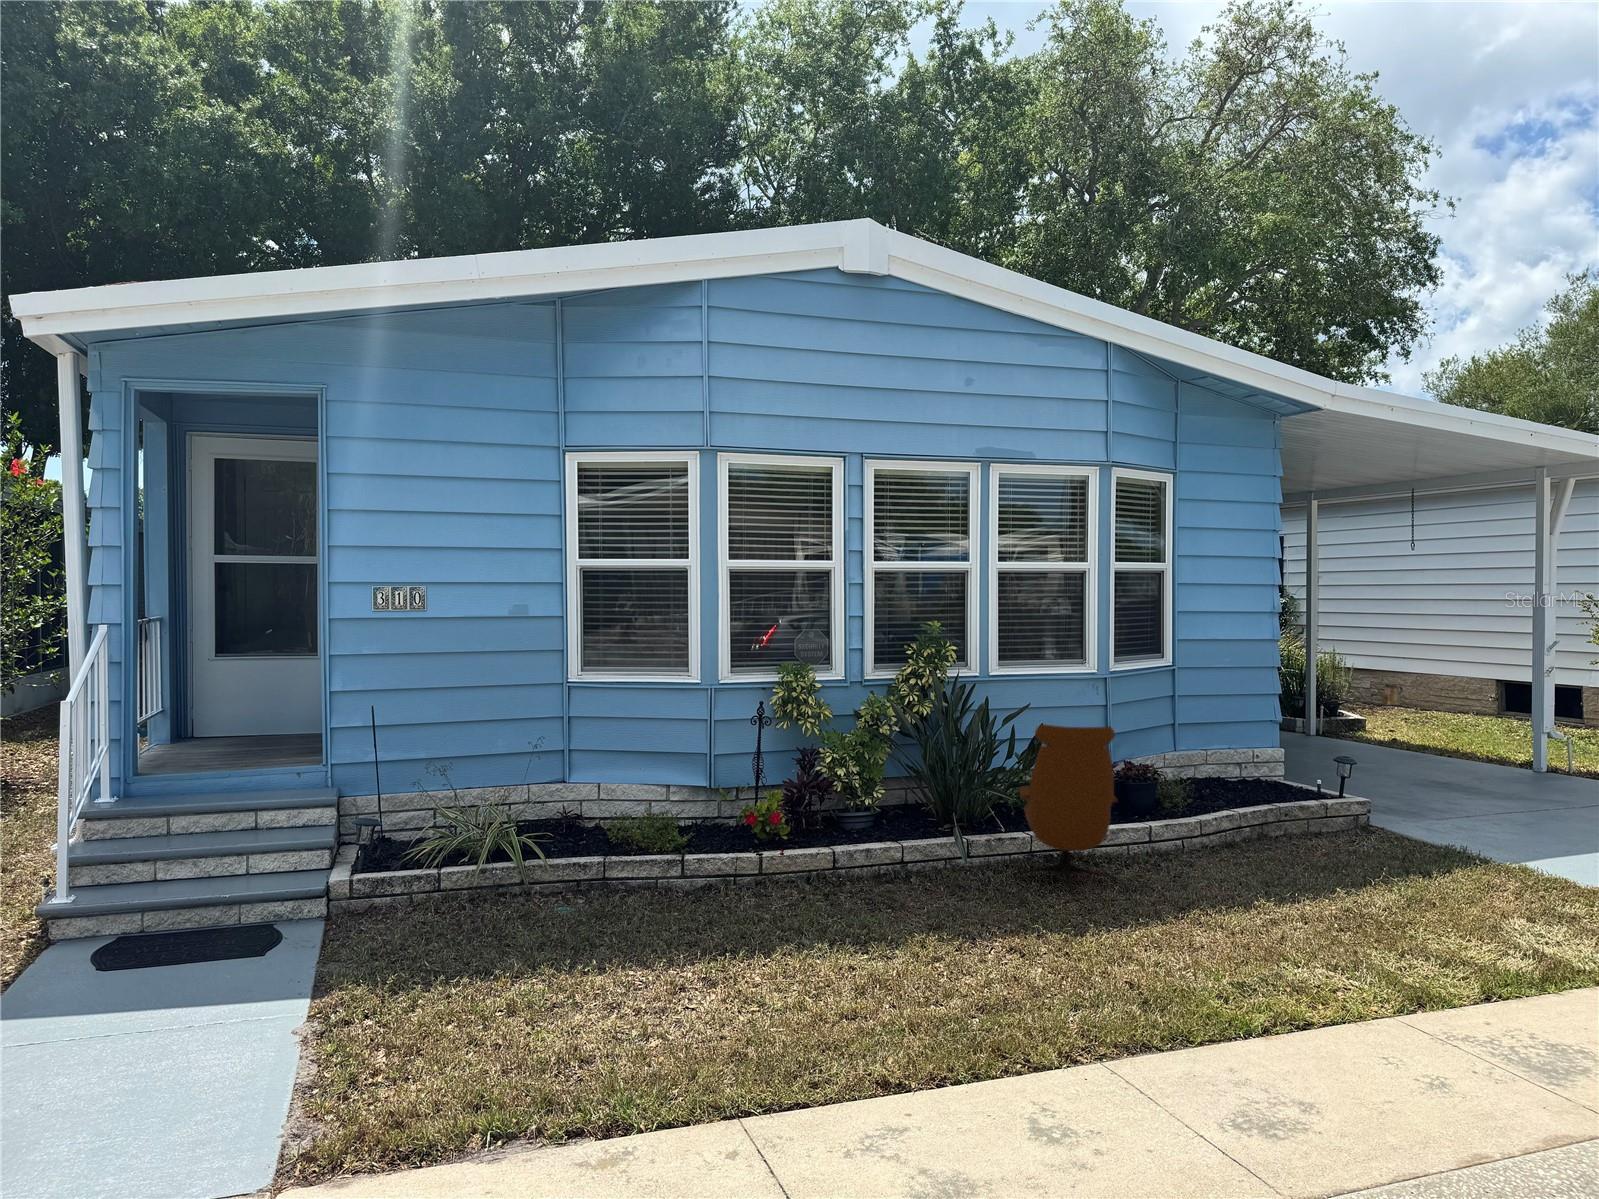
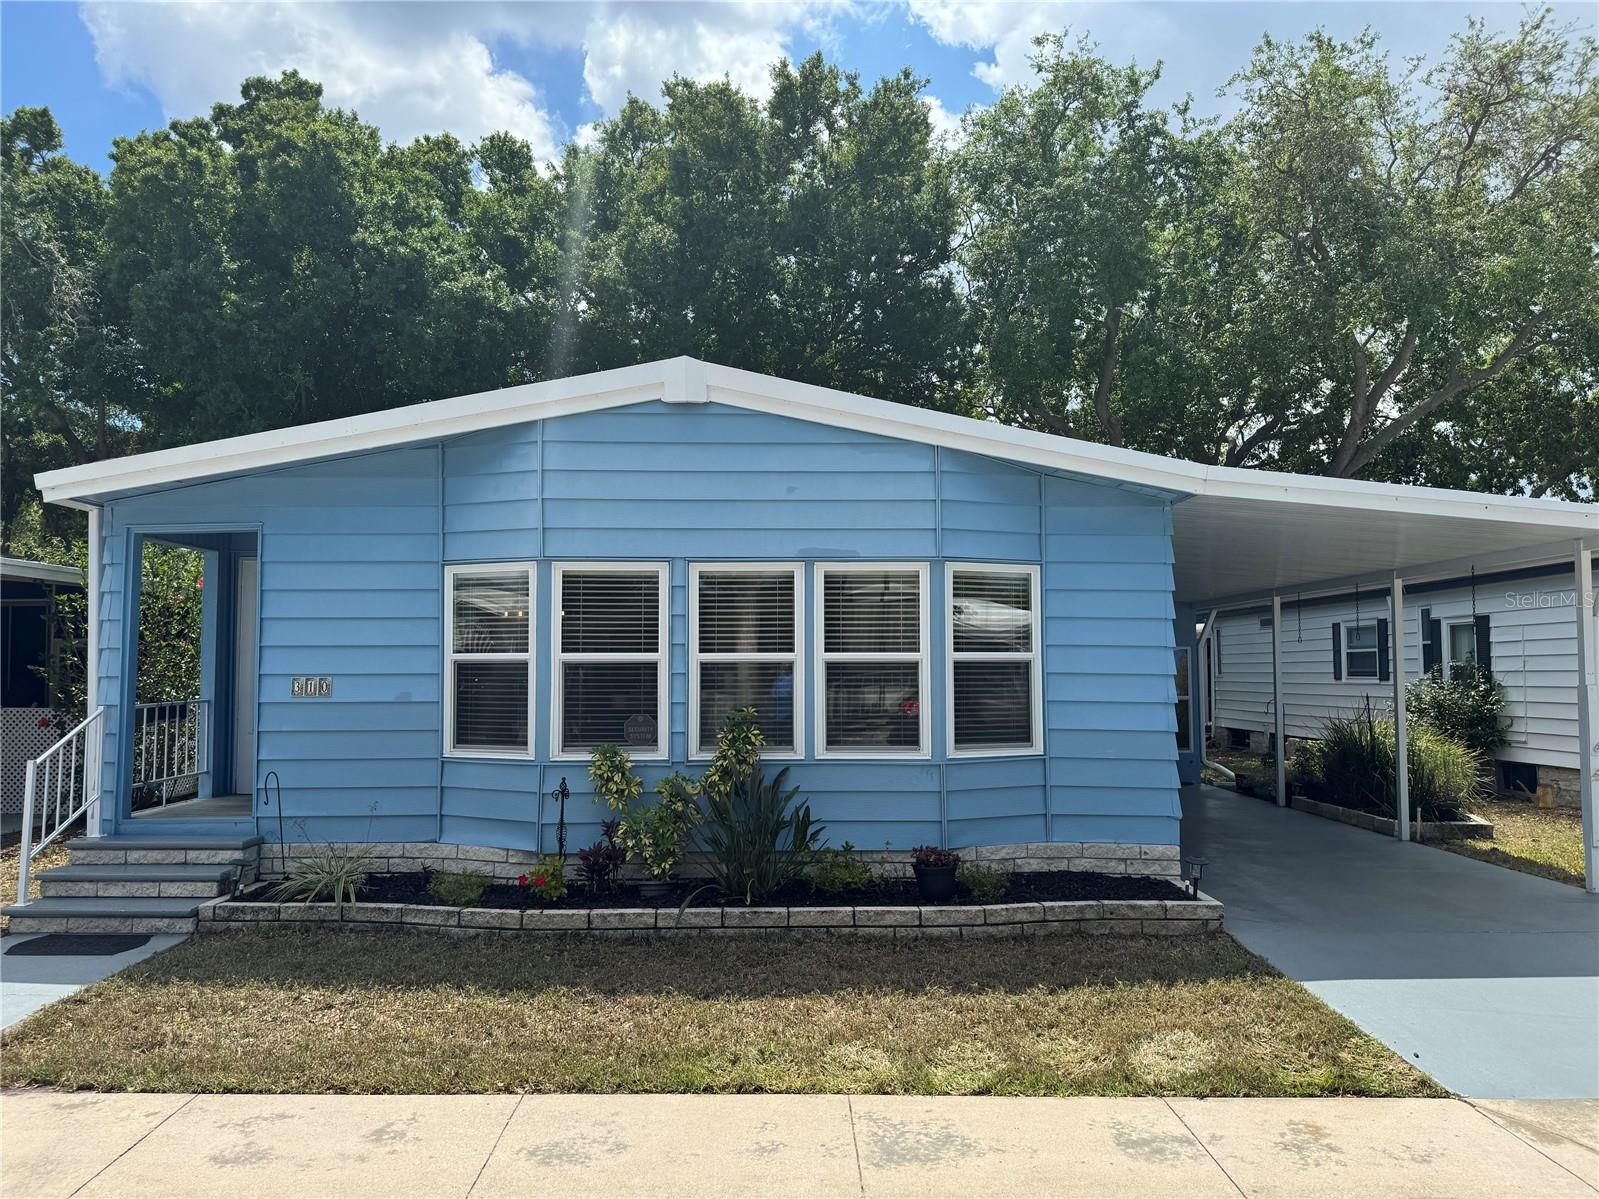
lounge chair: present [1013,724,1118,894] -> none [739,805,859,968]

